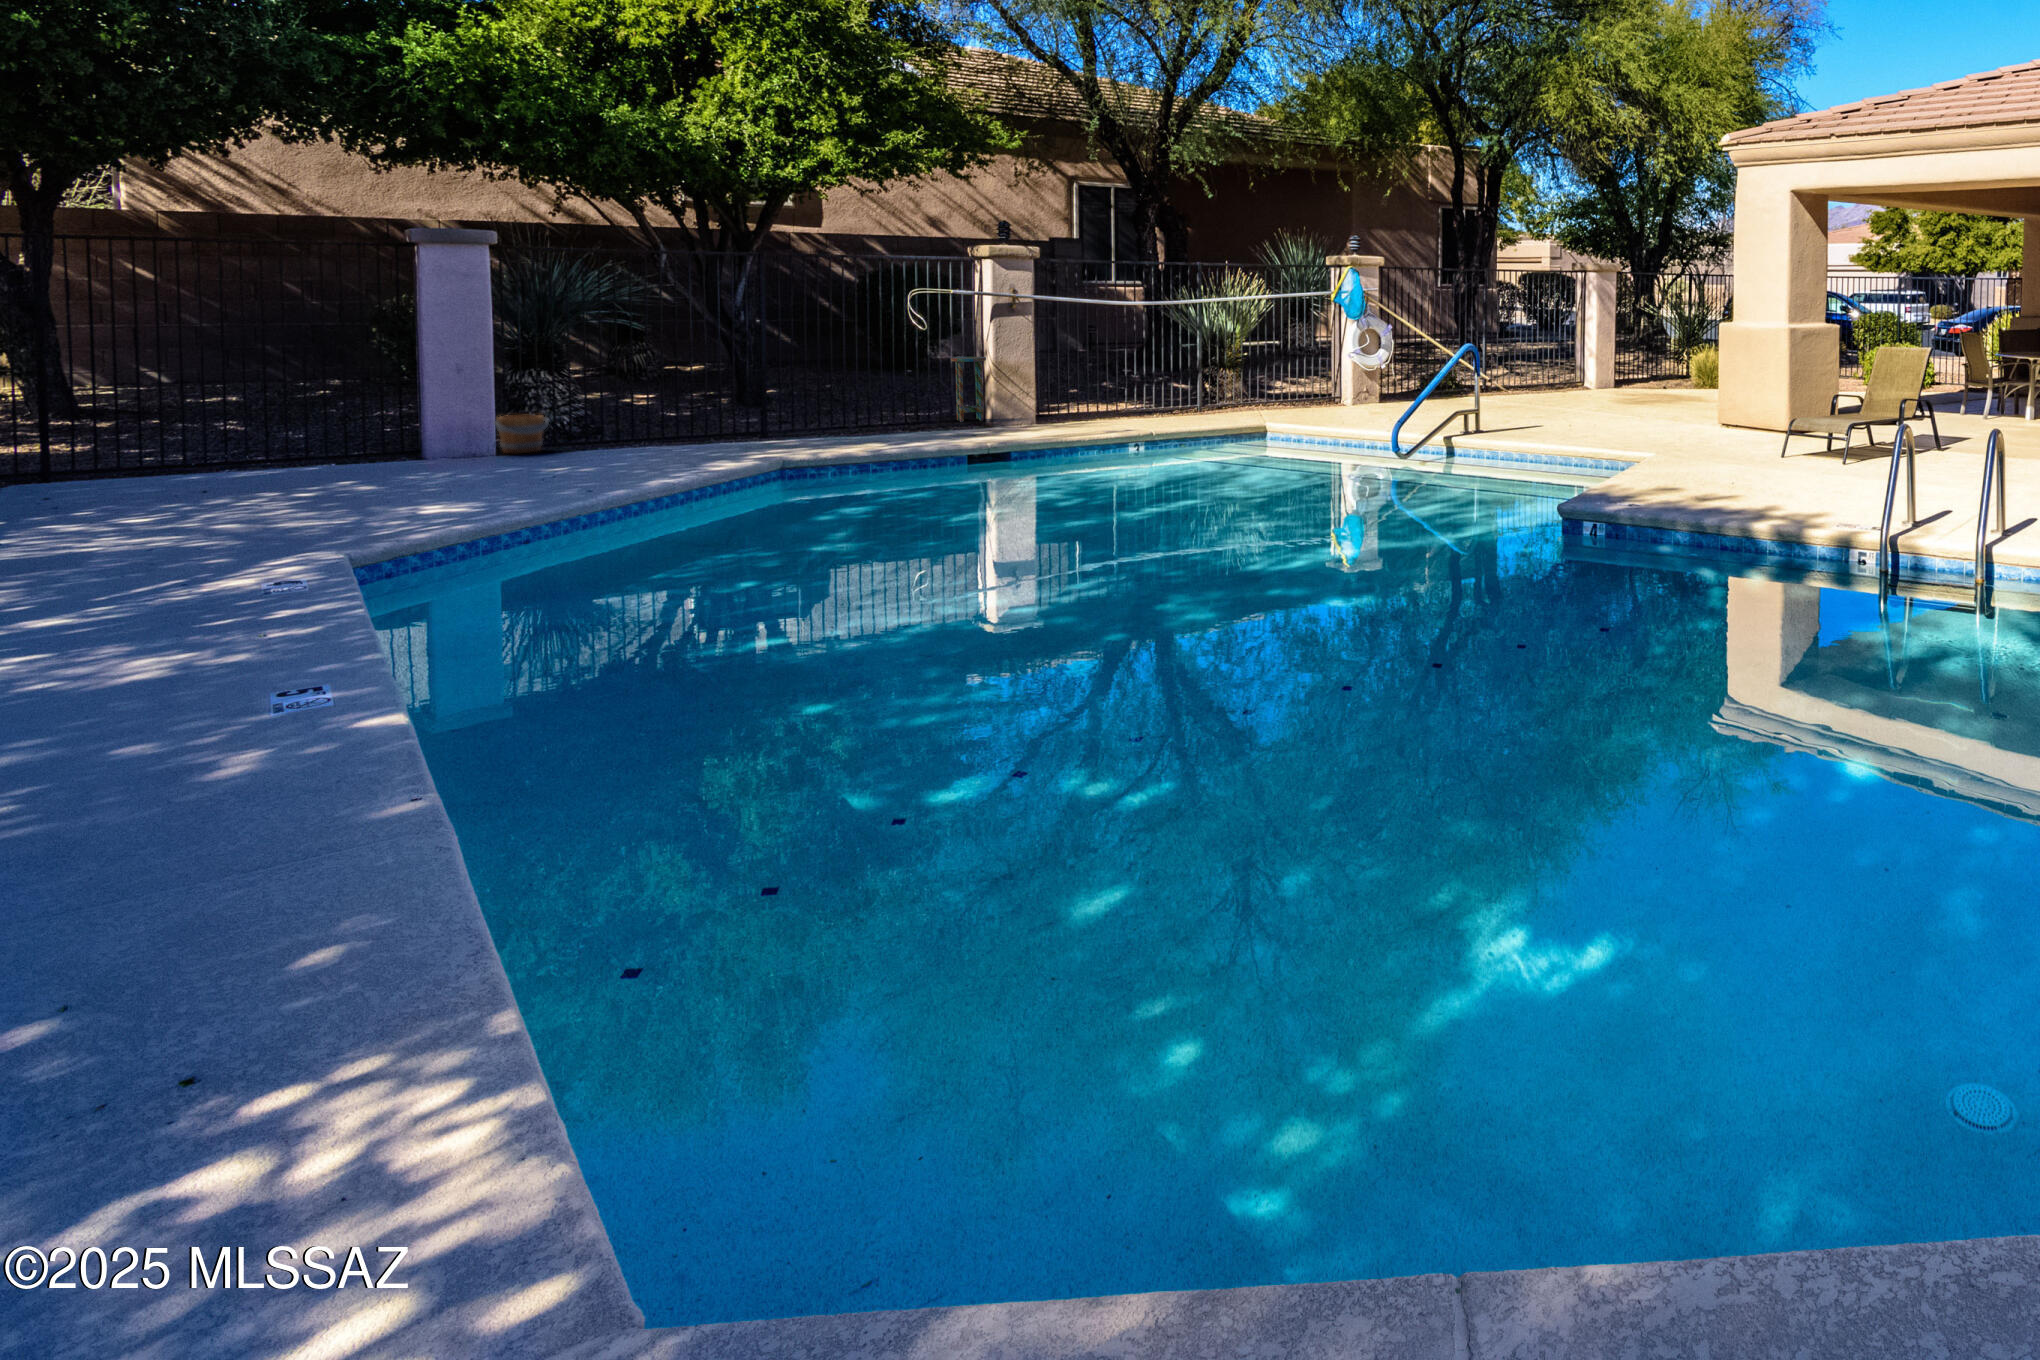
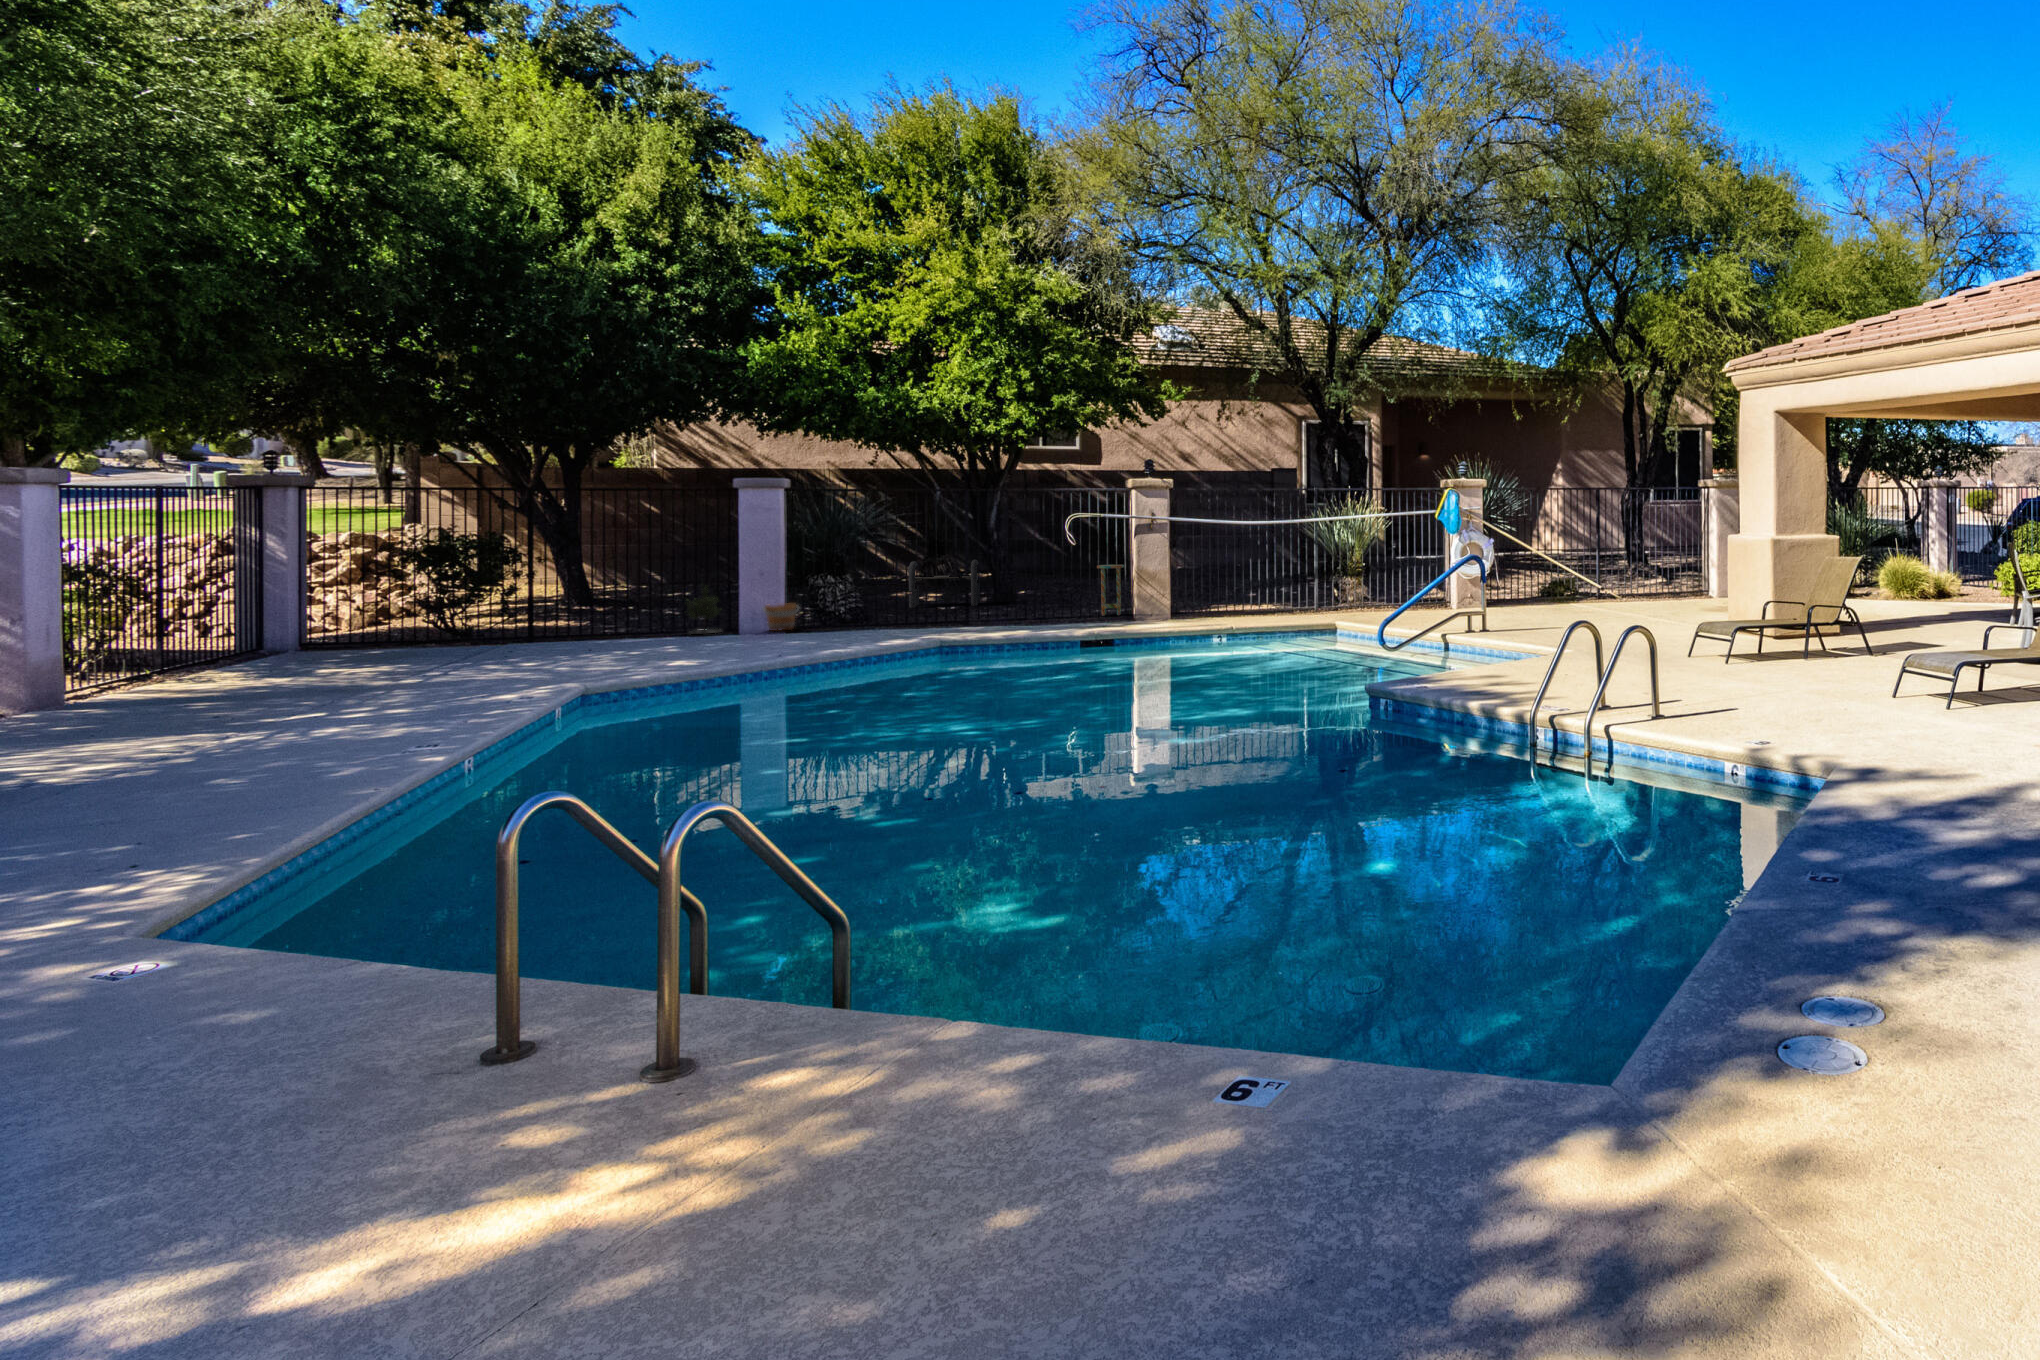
bench: none [636,350,739,416] -> present [909,560,980,608]
potted tree: none [365,386,430,462] -> present [687,586,721,634]

